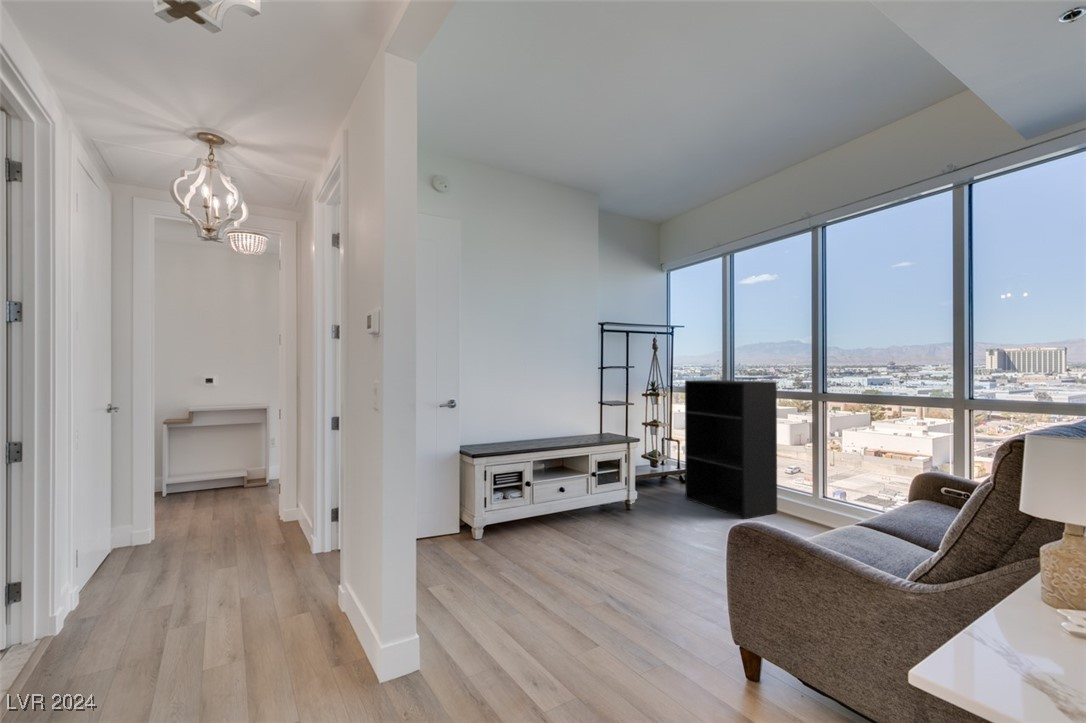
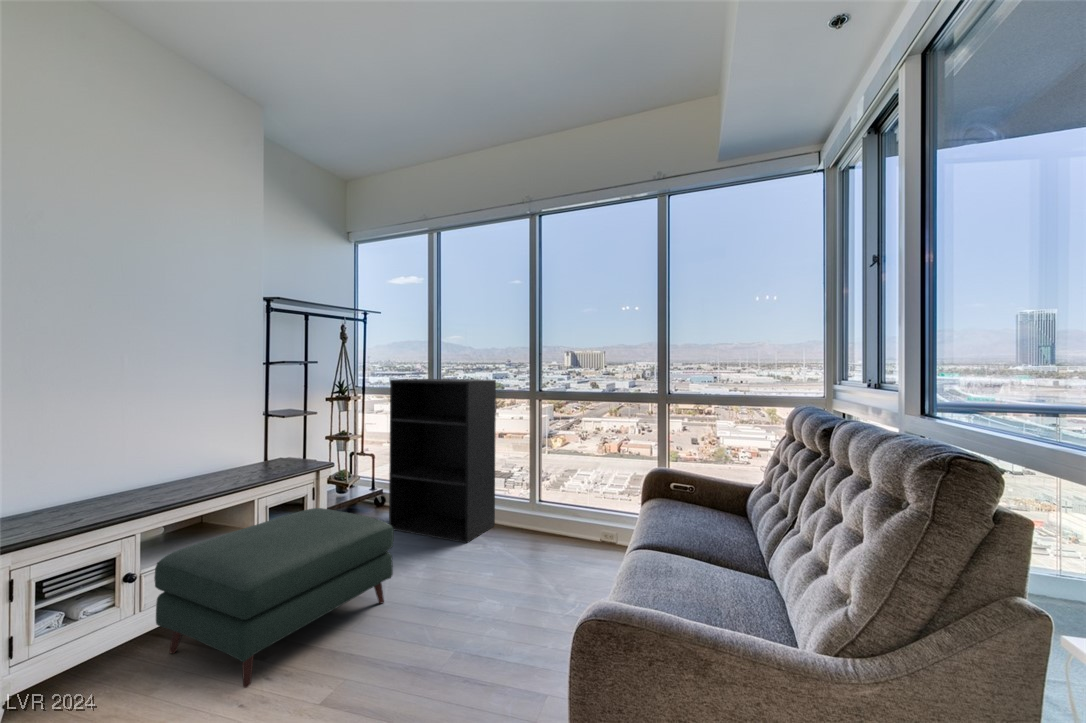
ottoman: none [539,466,670,553] -> present [154,508,394,688]

